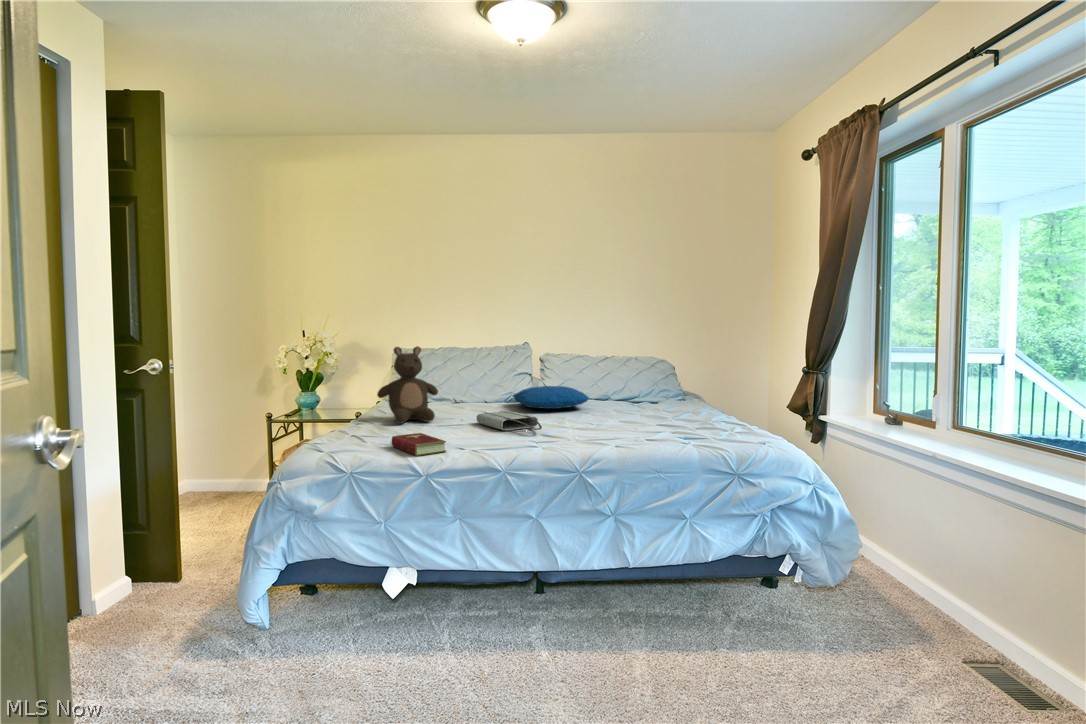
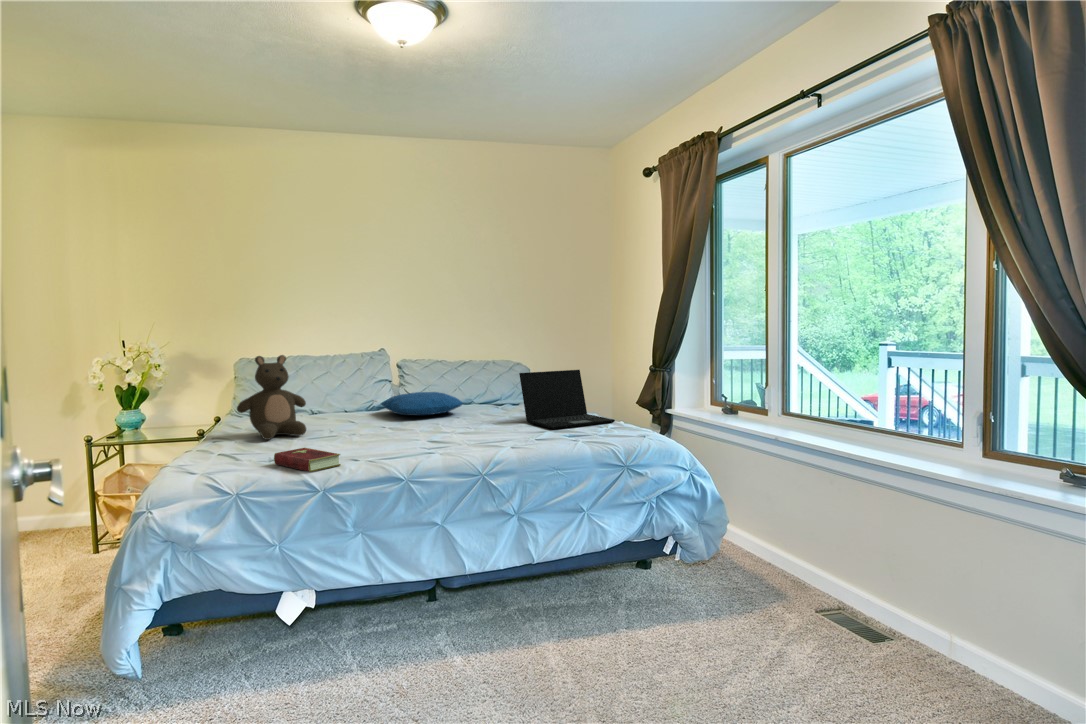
laptop: none [642,369,743,430] -> present [519,370,615,429]
tote bag: present [477,411,542,432] -> none [354,420,431,440]

